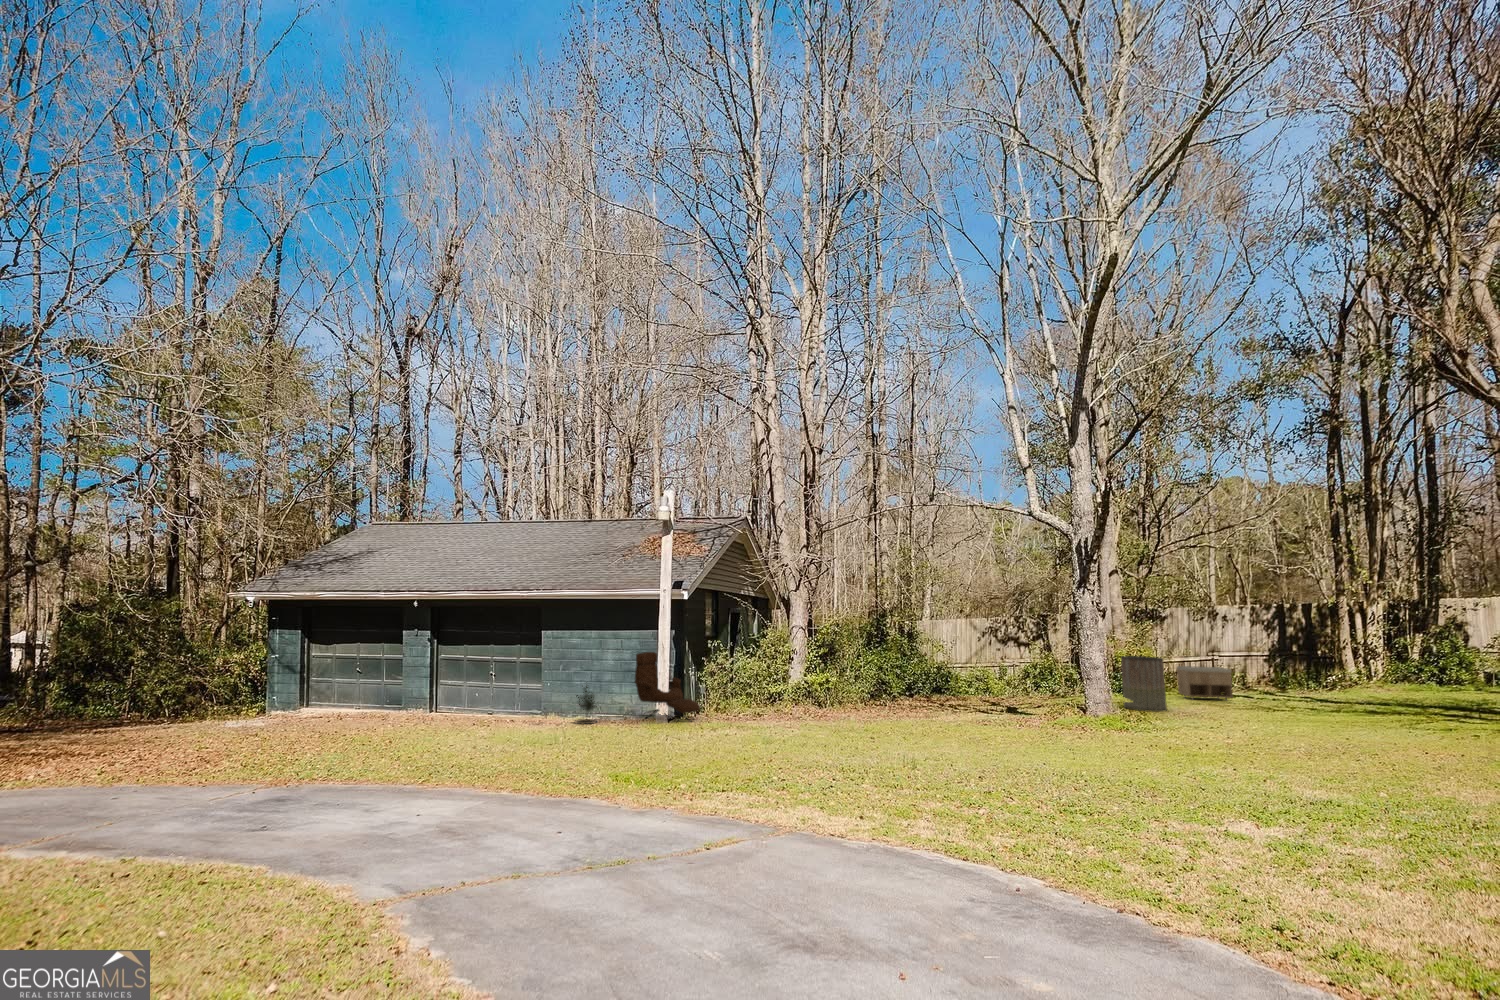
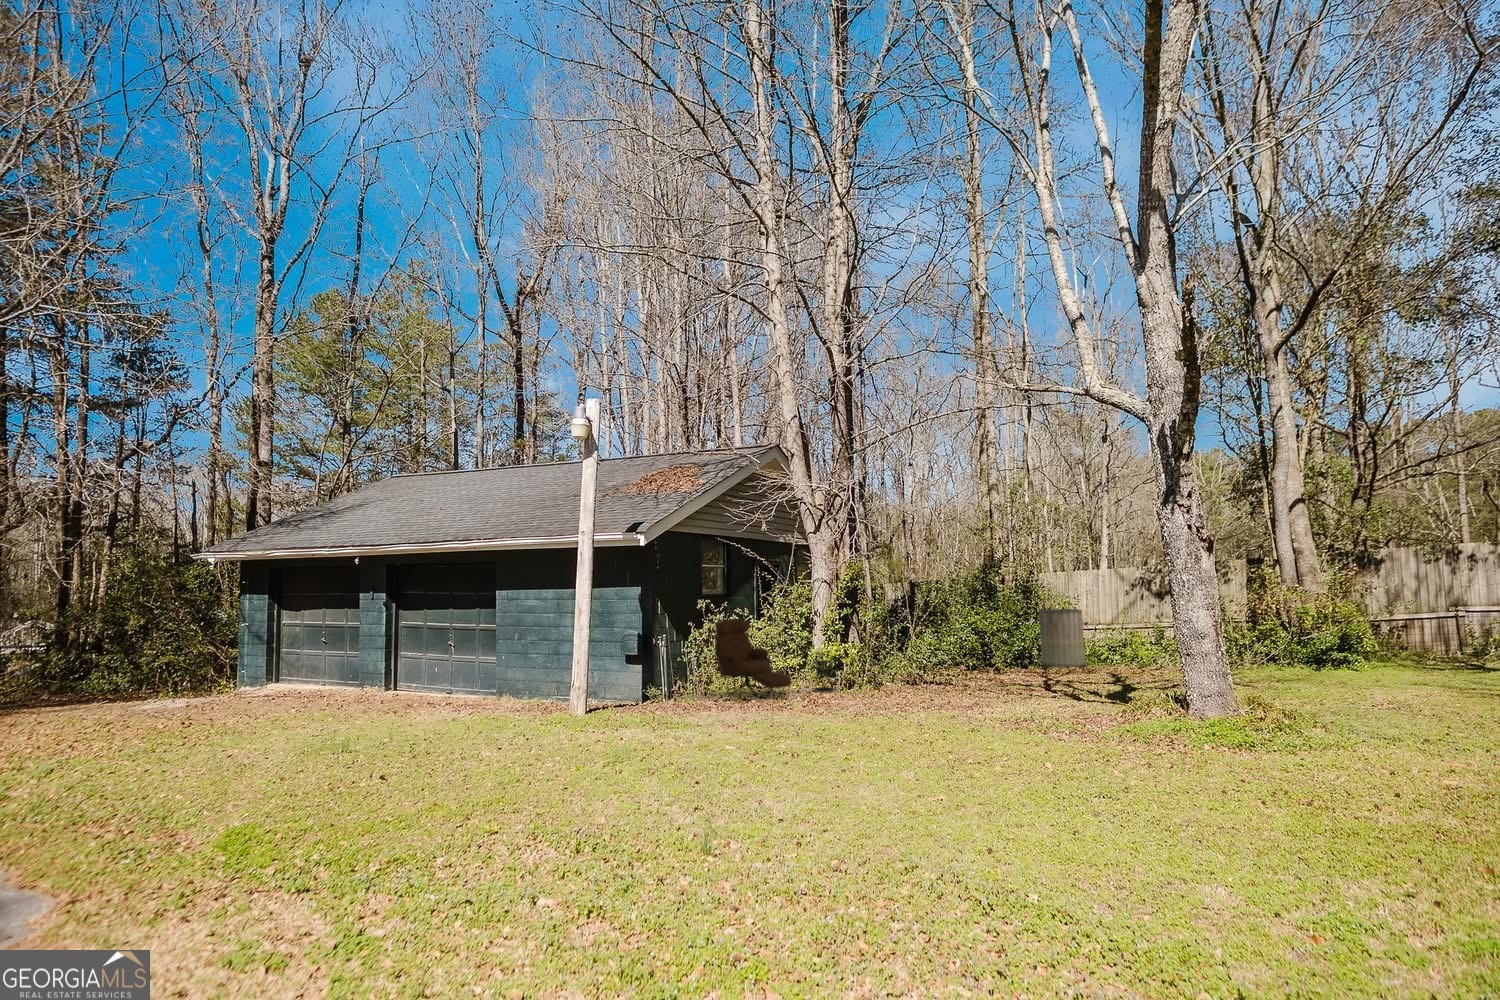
trash can: present [1121,656,1167,712] -> present [1039,609,1085,667]
storage bench: present [1177,666,1233,700] -> none [1400,621,1482,664]
potted tree: present [575,686,597,724] -> present [813,652,837,692]

